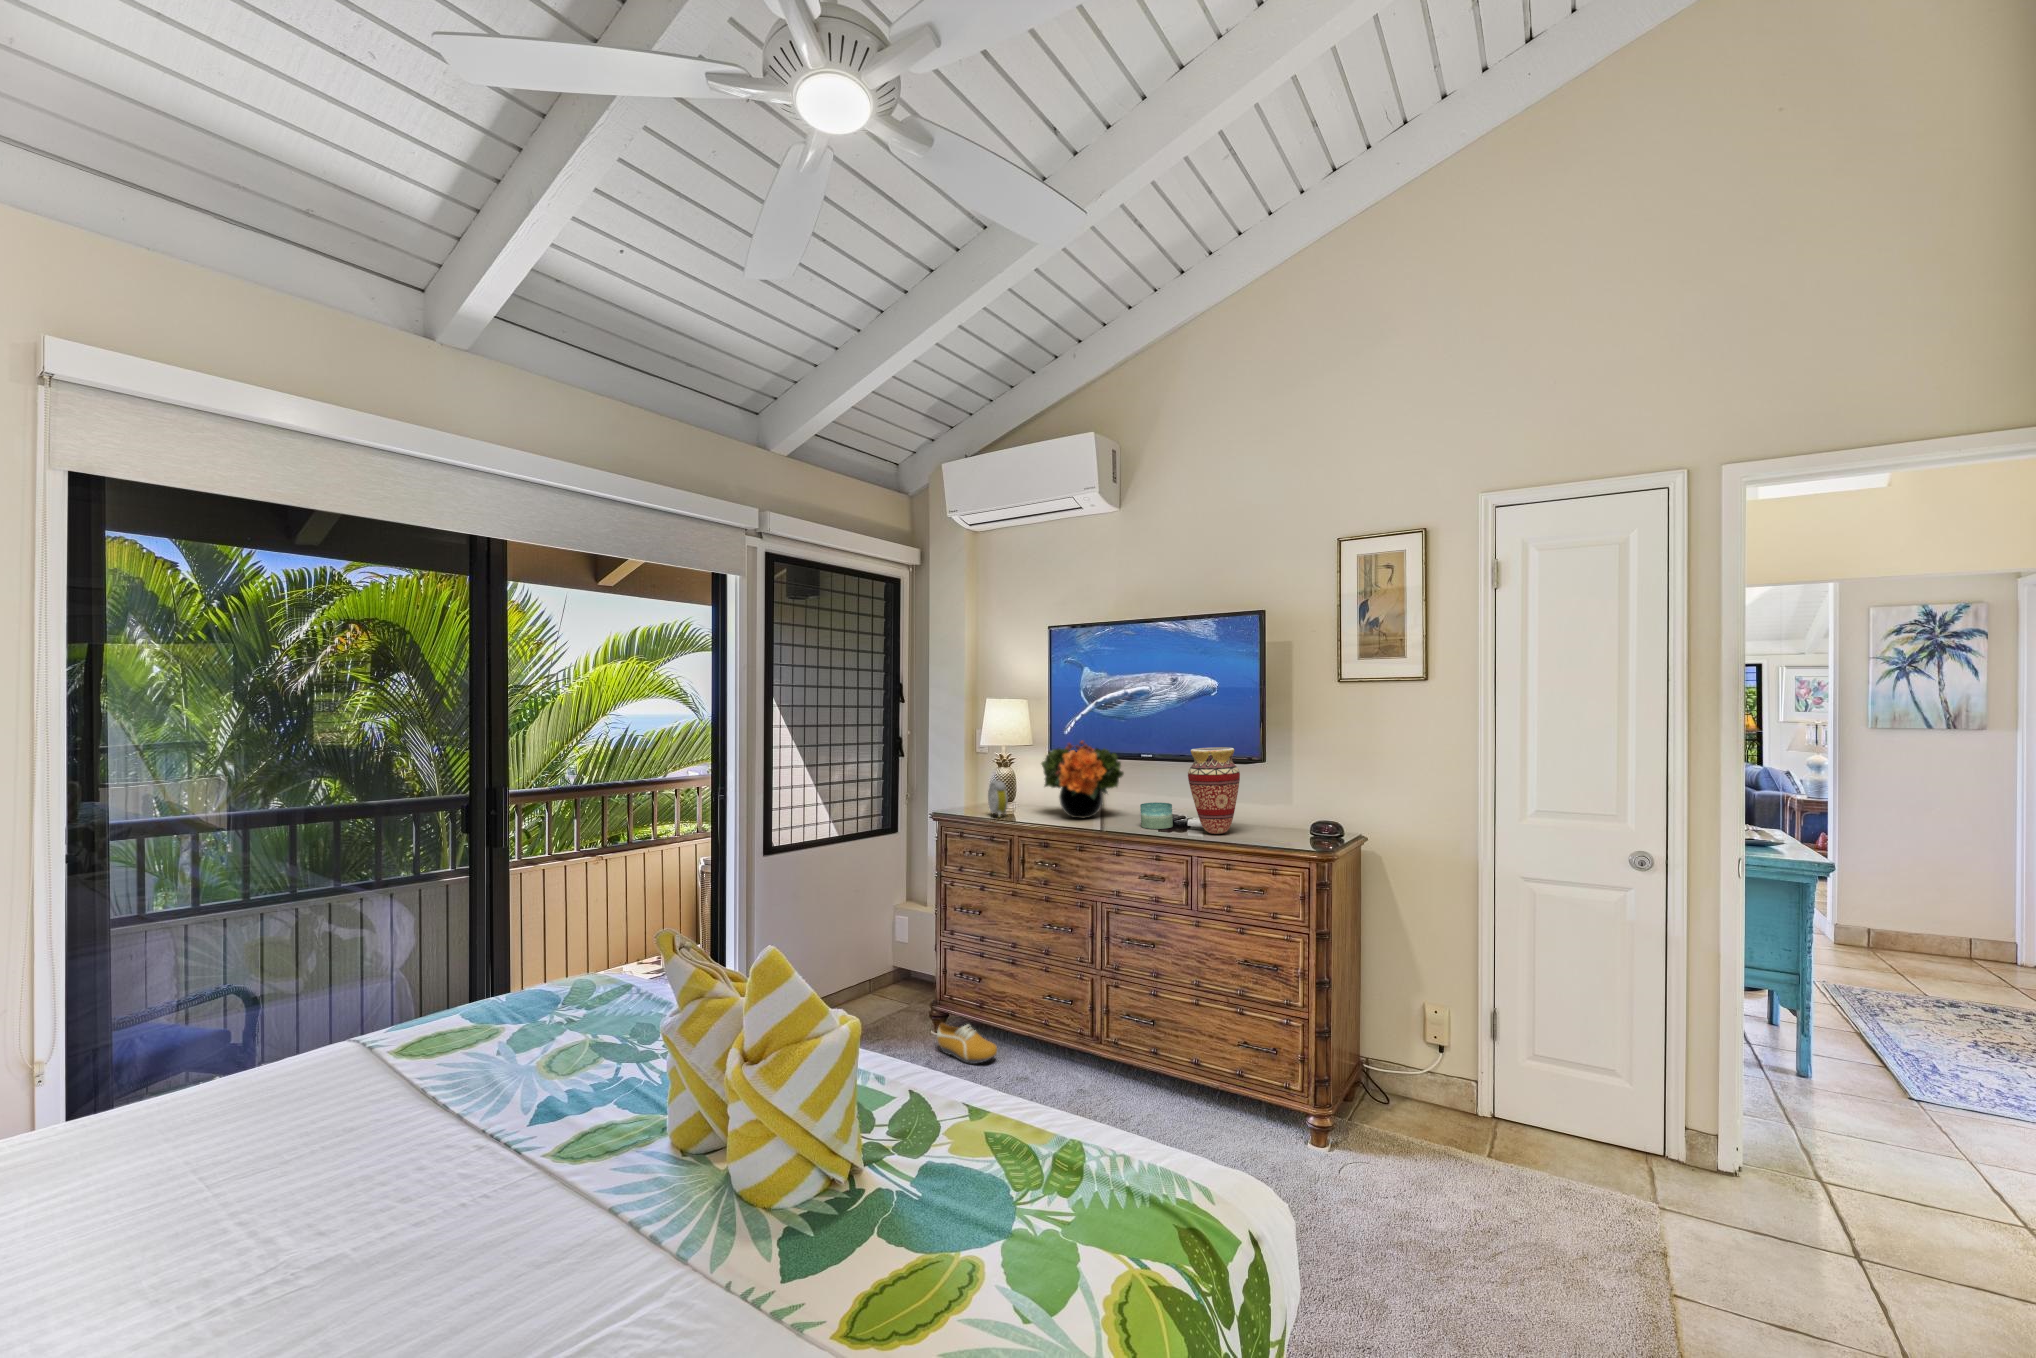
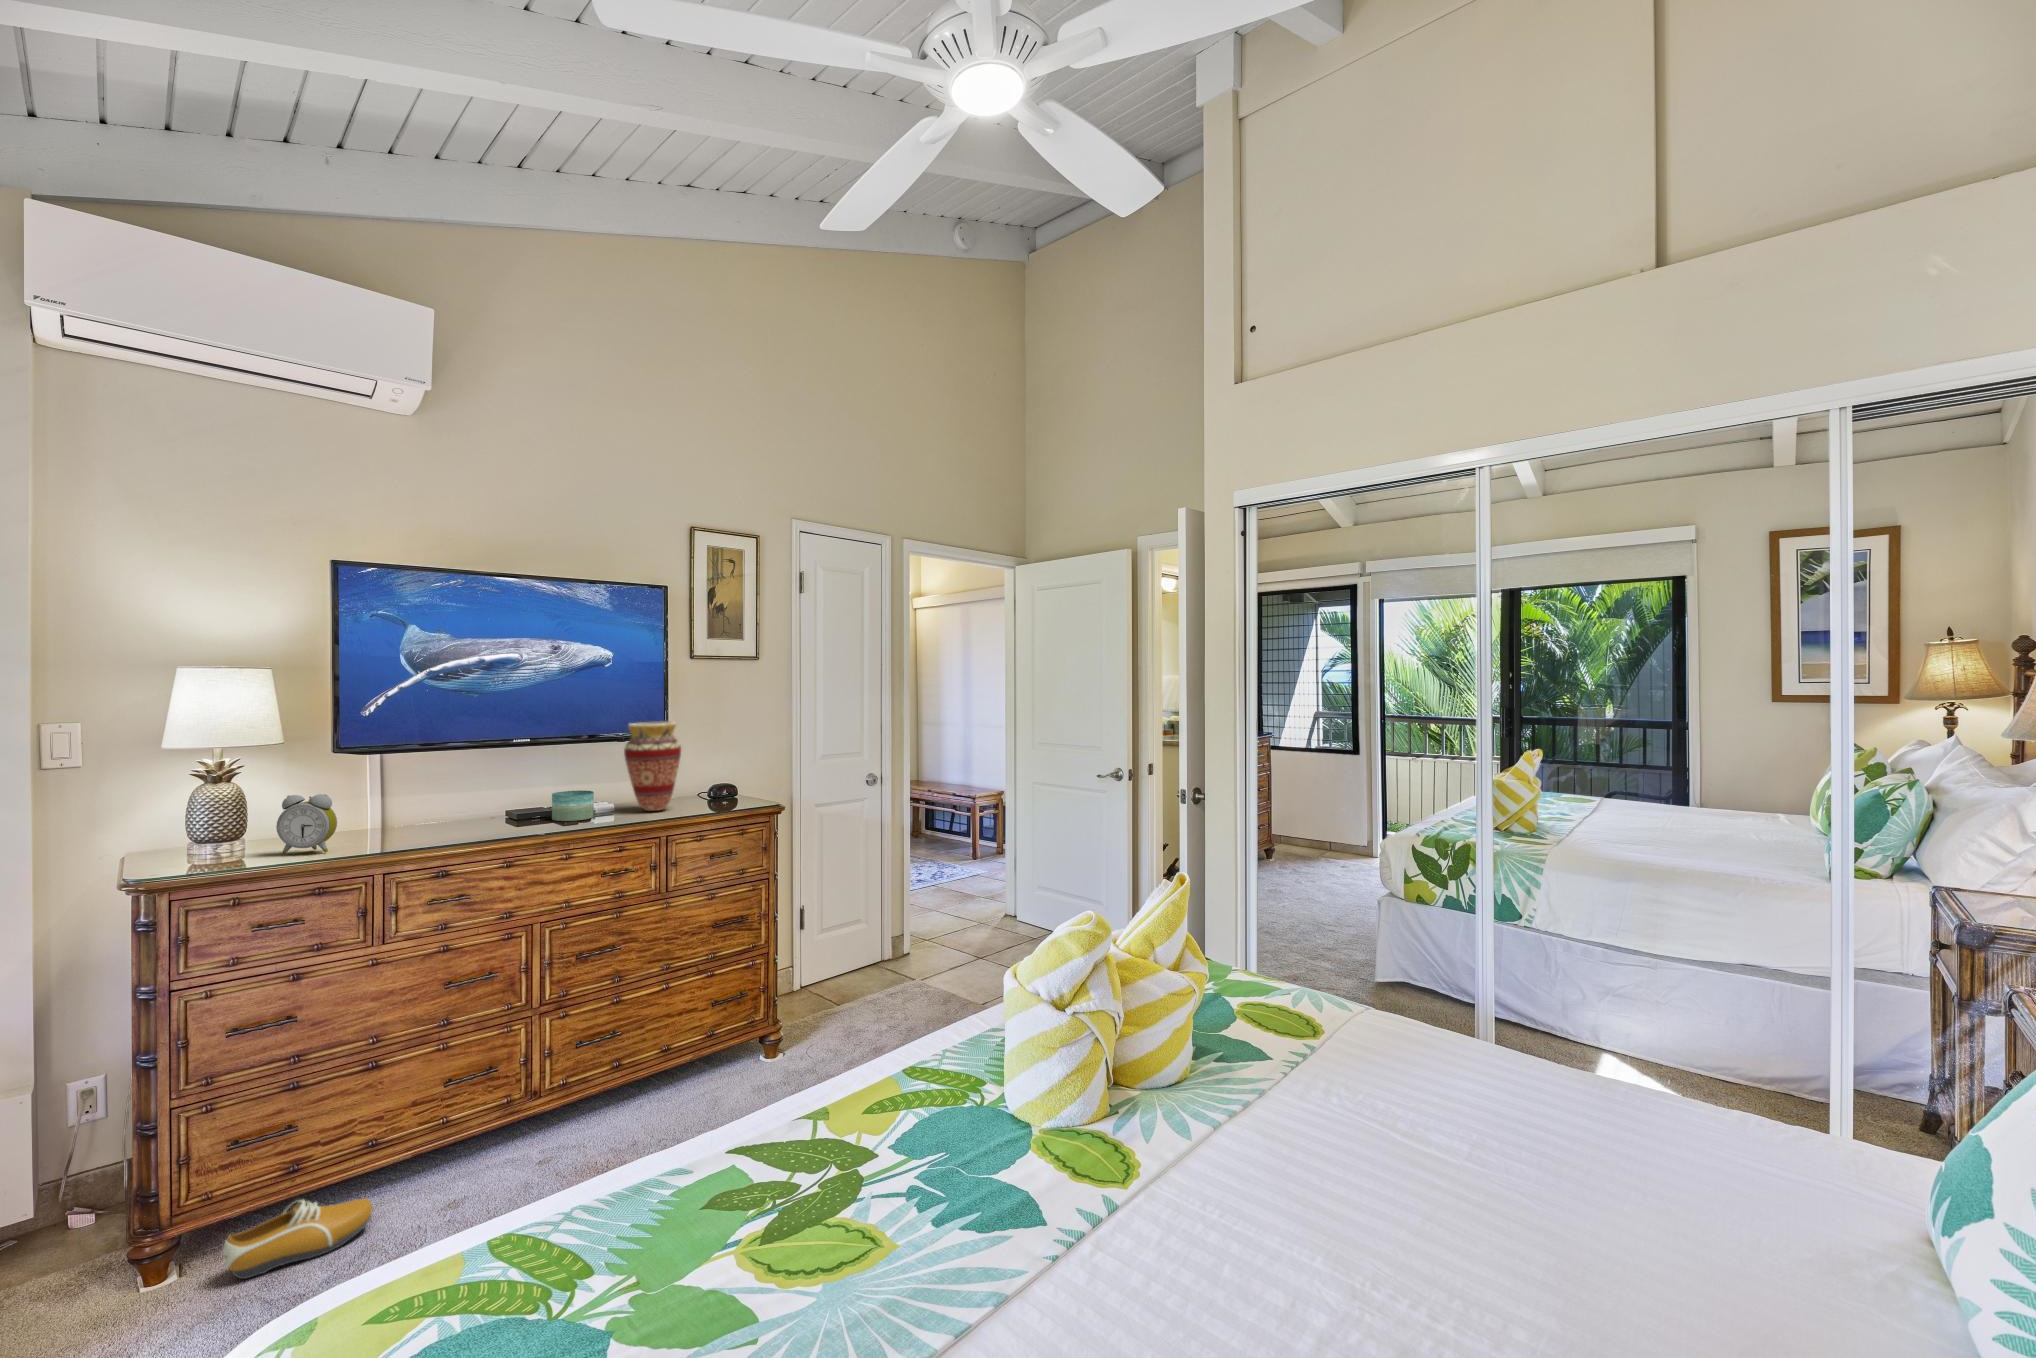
flower arrangement: present [1041,741,1124,818] -> none [353,725,499,832]

